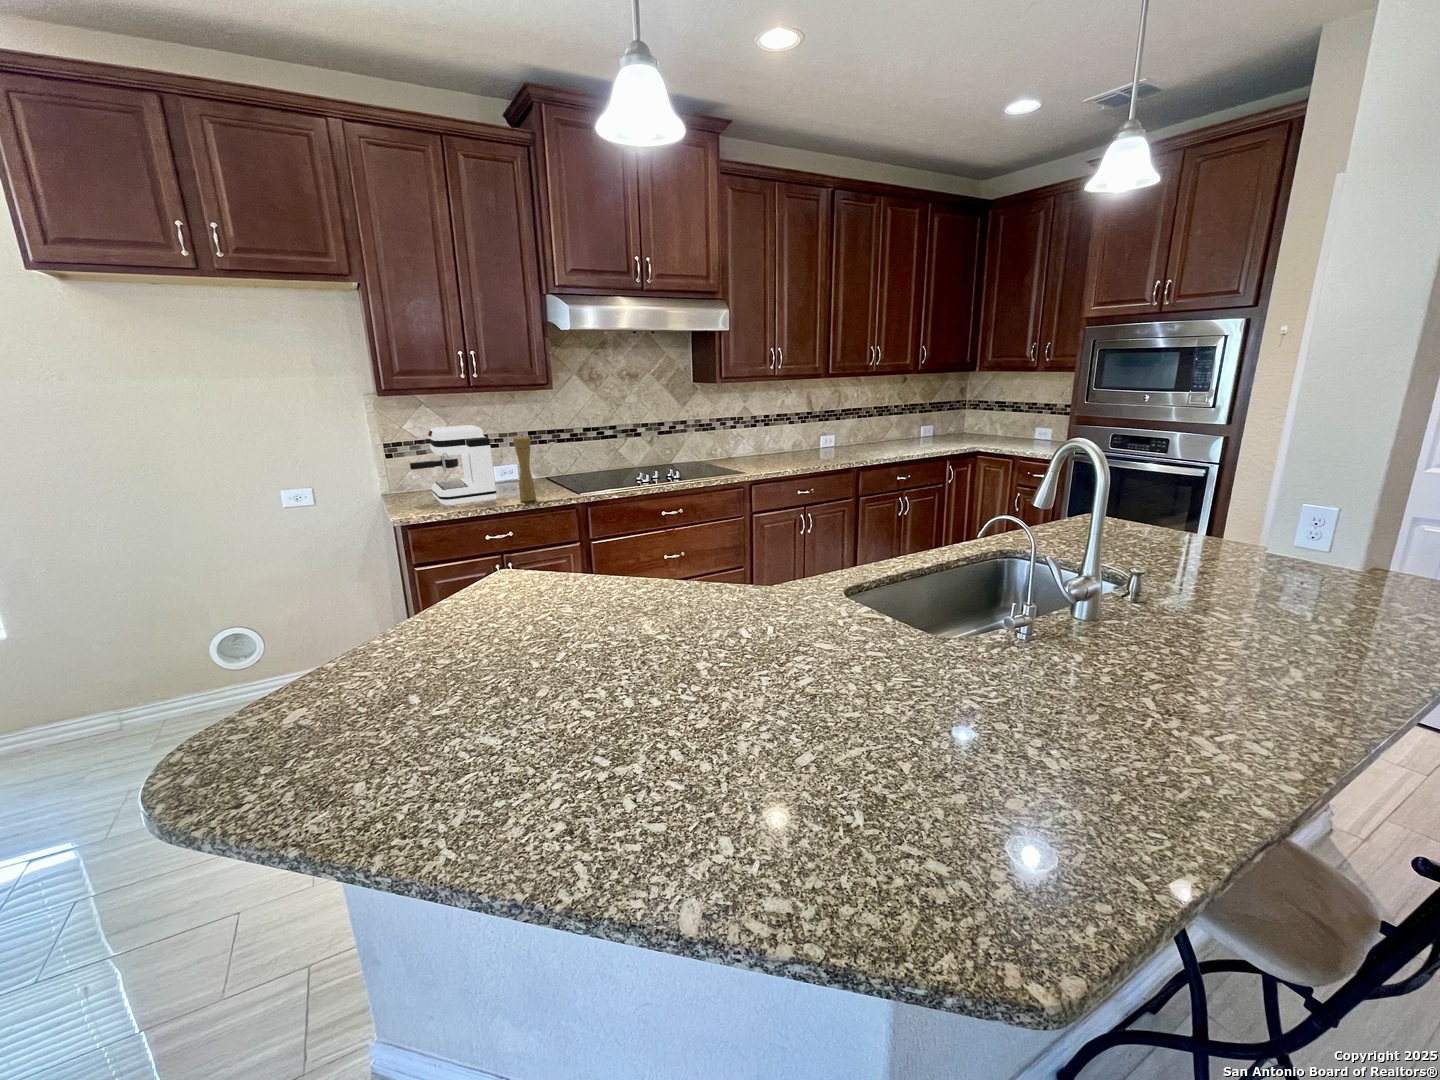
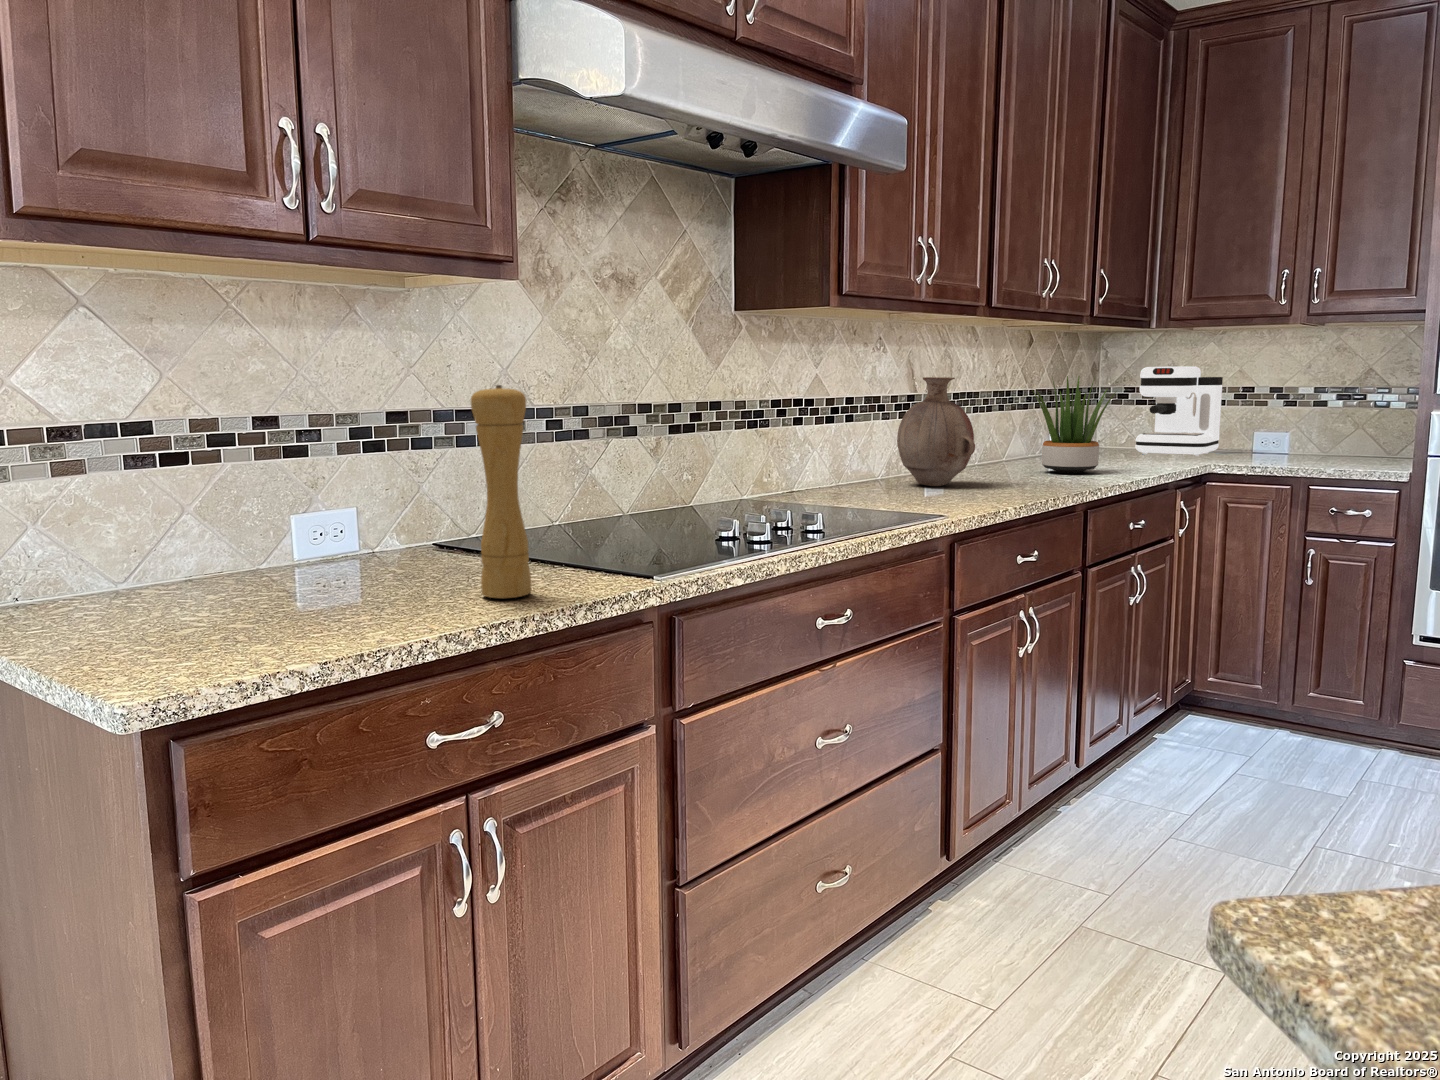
potted plant: none [865,404,914,453] -> present [1032,376,1116,473]
vase: none [781,408,816,458] -> present [897,377,975,486]
coffee maker: present [410,425,497,506] -> present [1135,366,1223,456]

